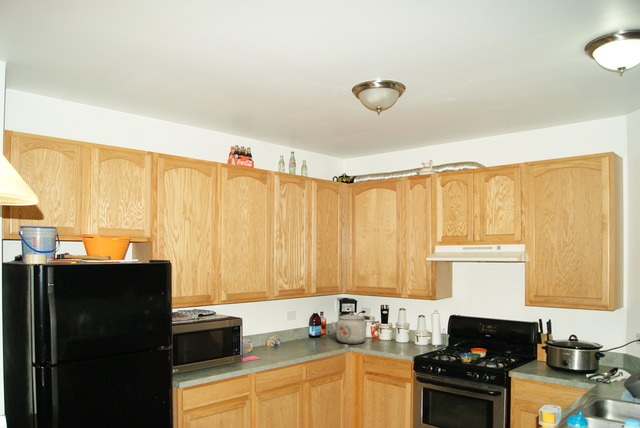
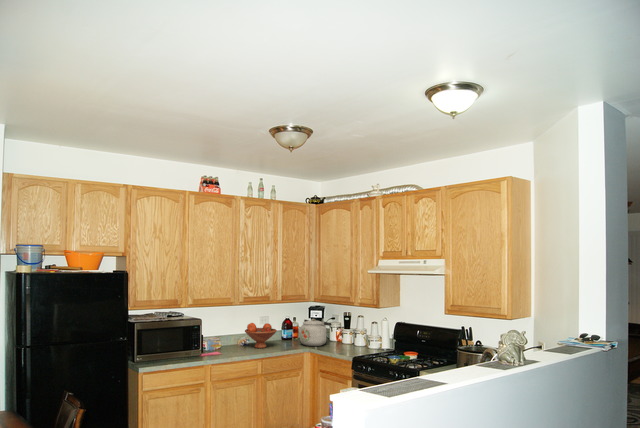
fruit bowl: none [277,319,314,348] -> present [245,323,277,348]

